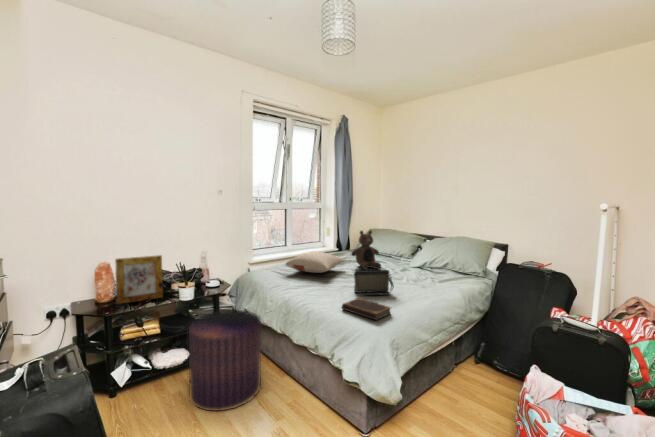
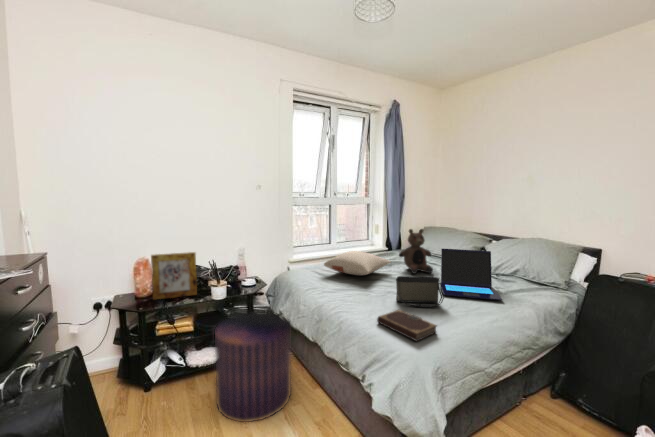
laptop: none [388,247,438,287] -> present [441,249,502,300]

